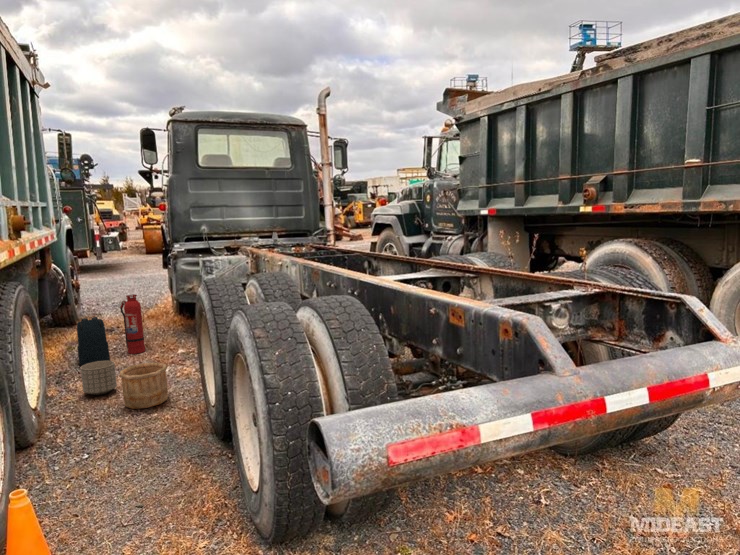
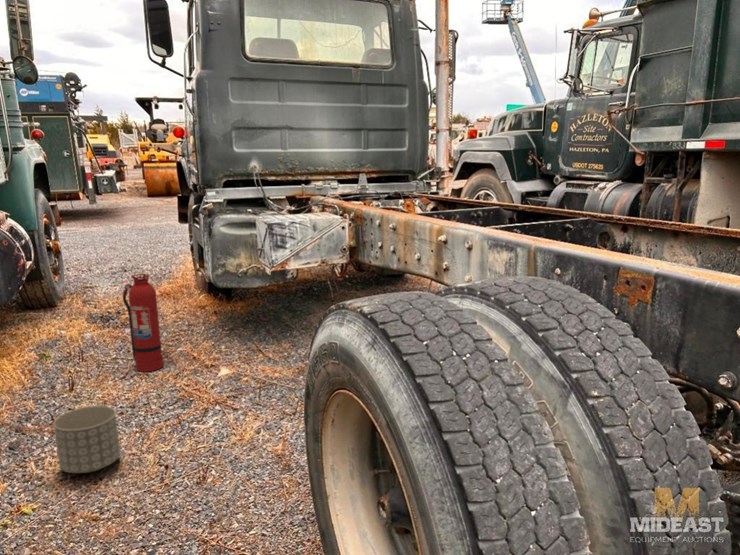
backpack: present [77,317,110,365] -> none [51,312,107,395]
wooden bucket: present [119,363,168,409] -> none [126,420,217,520]

